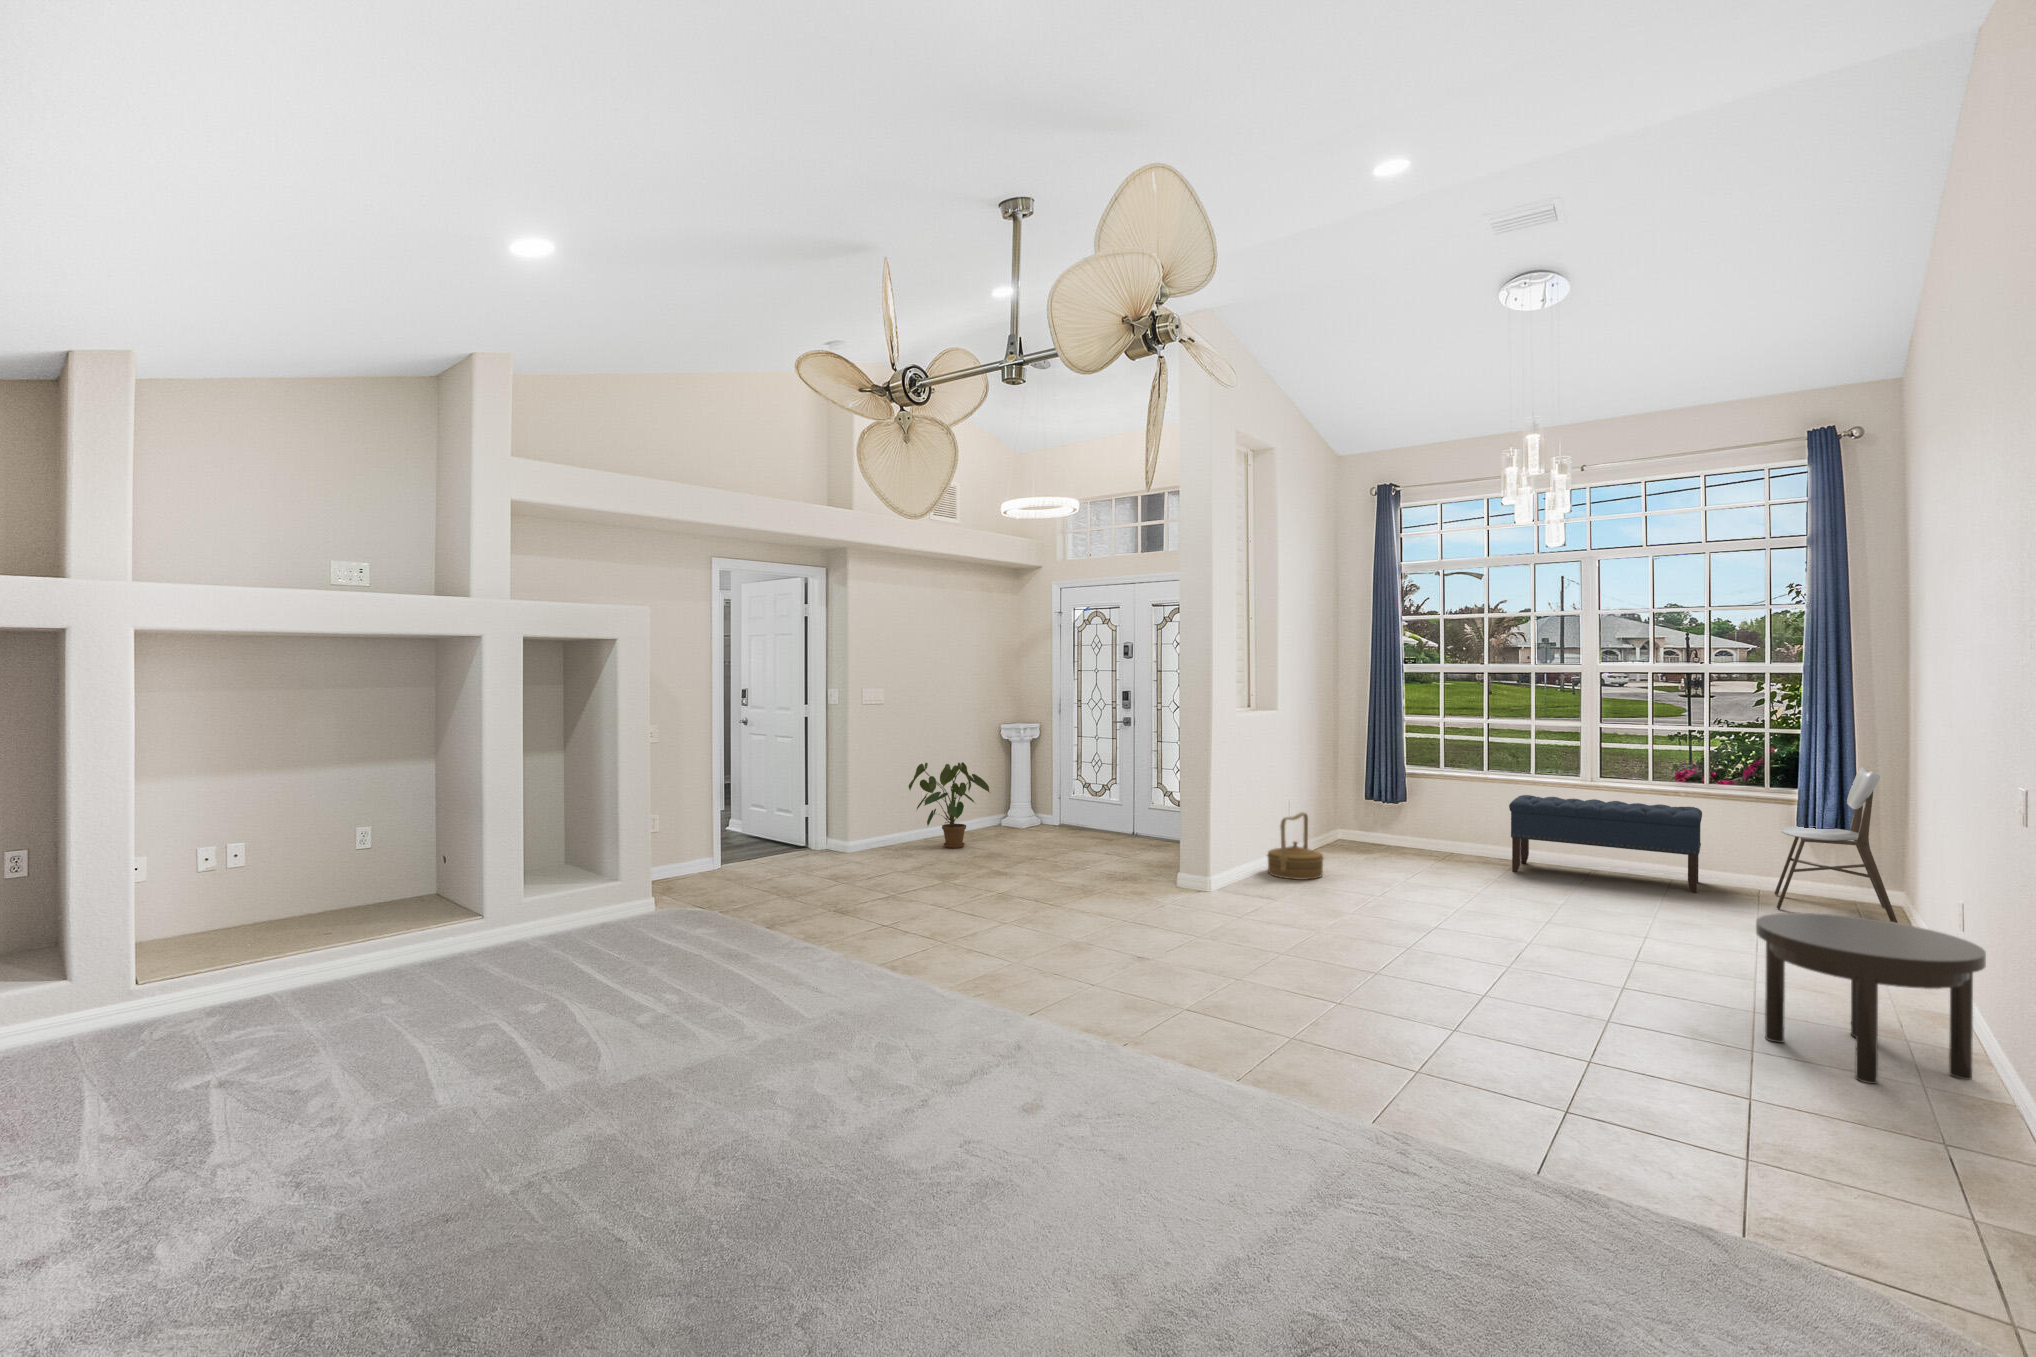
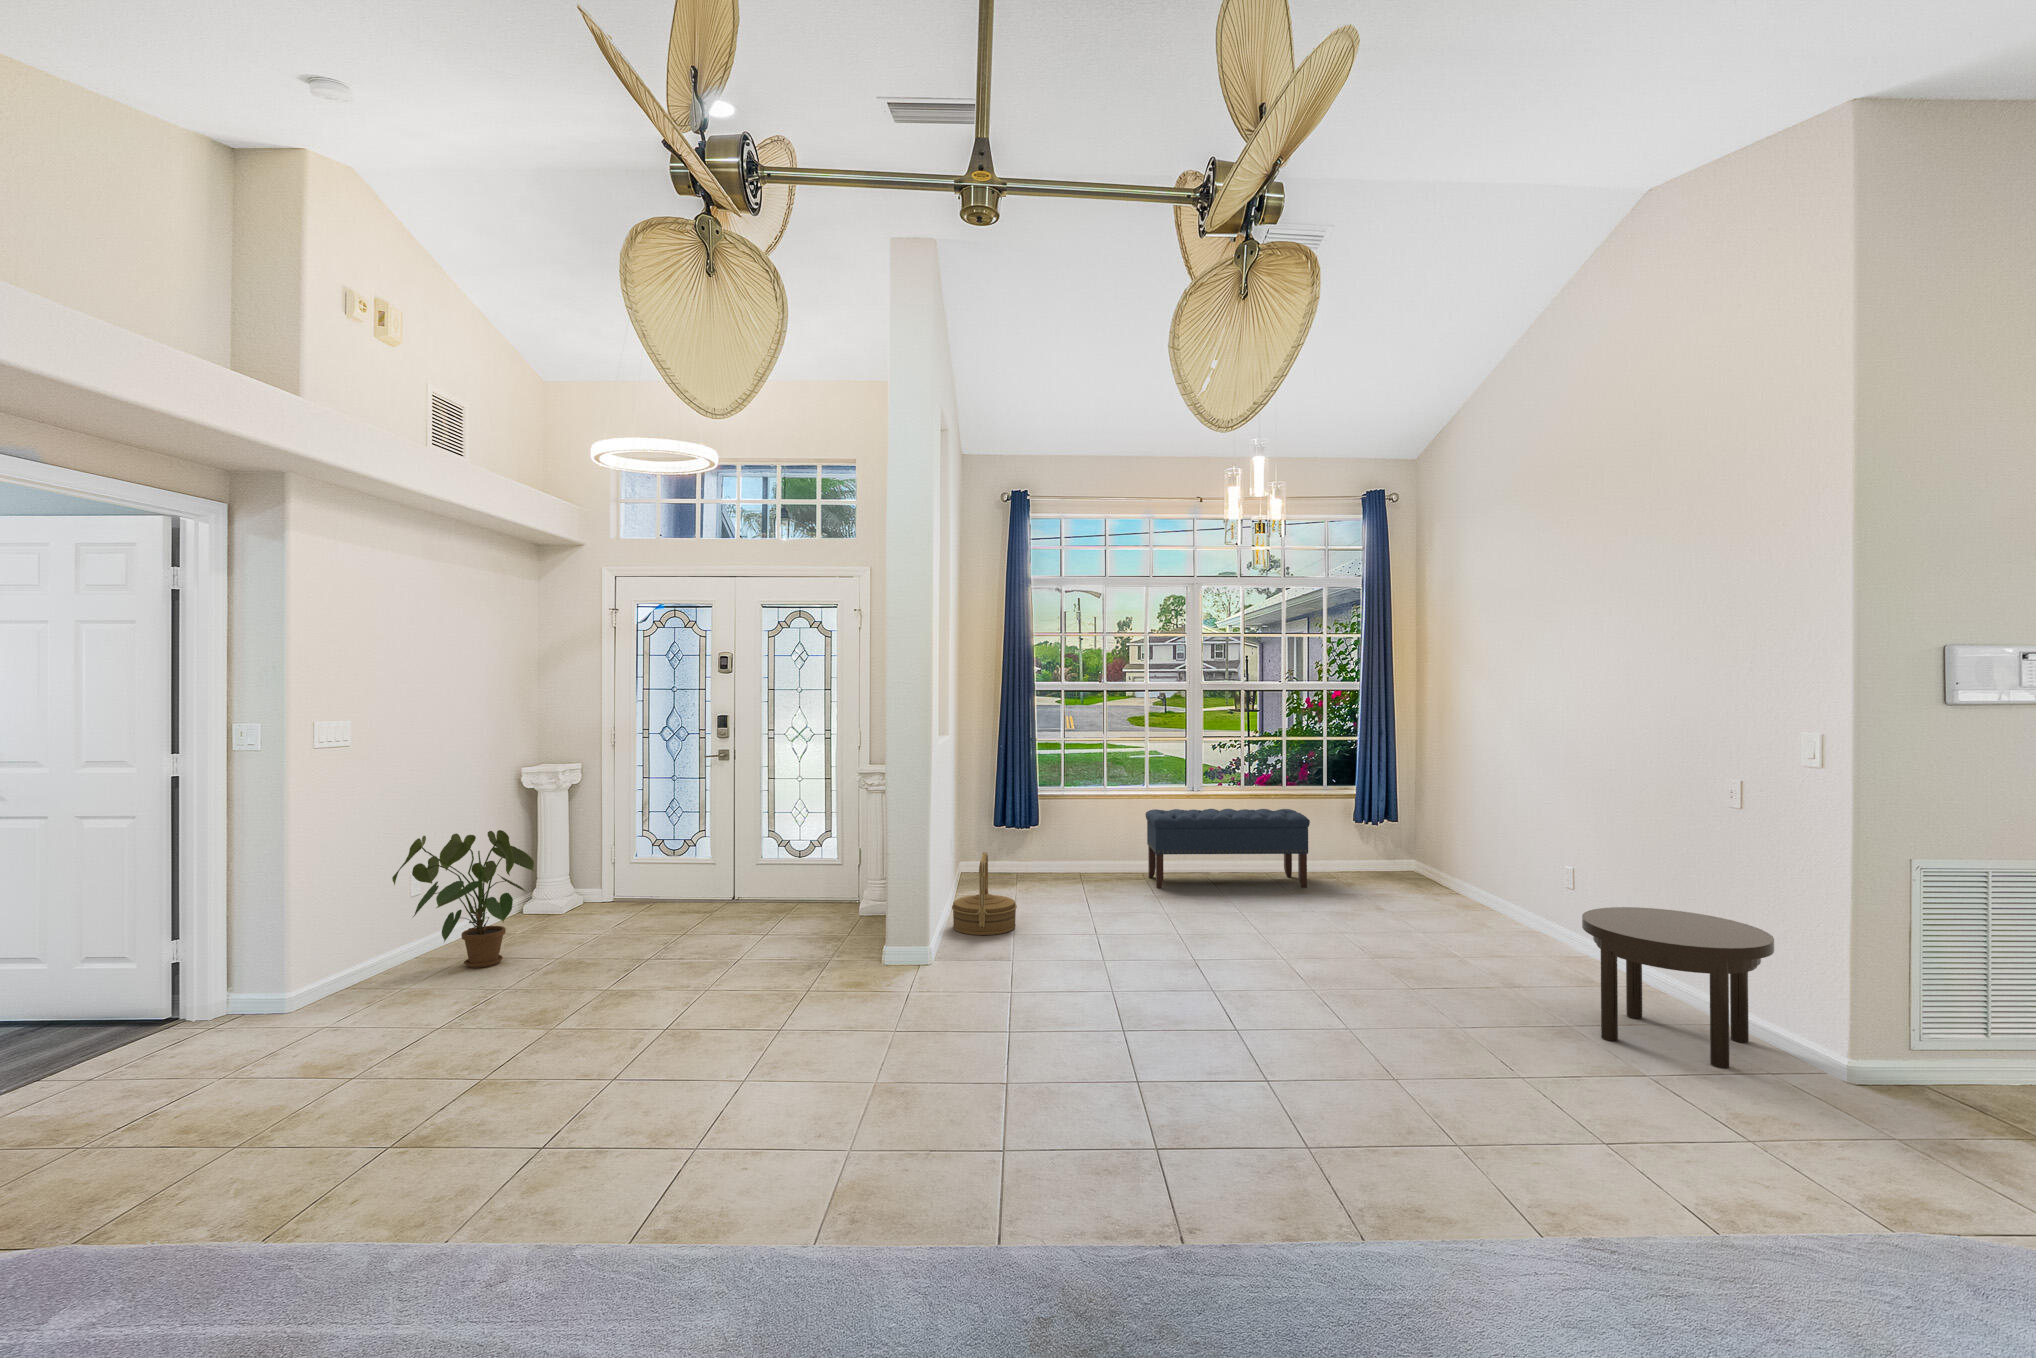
dining chair: present [1775,767,1898,923] -> none [1351,765,1453,895]

